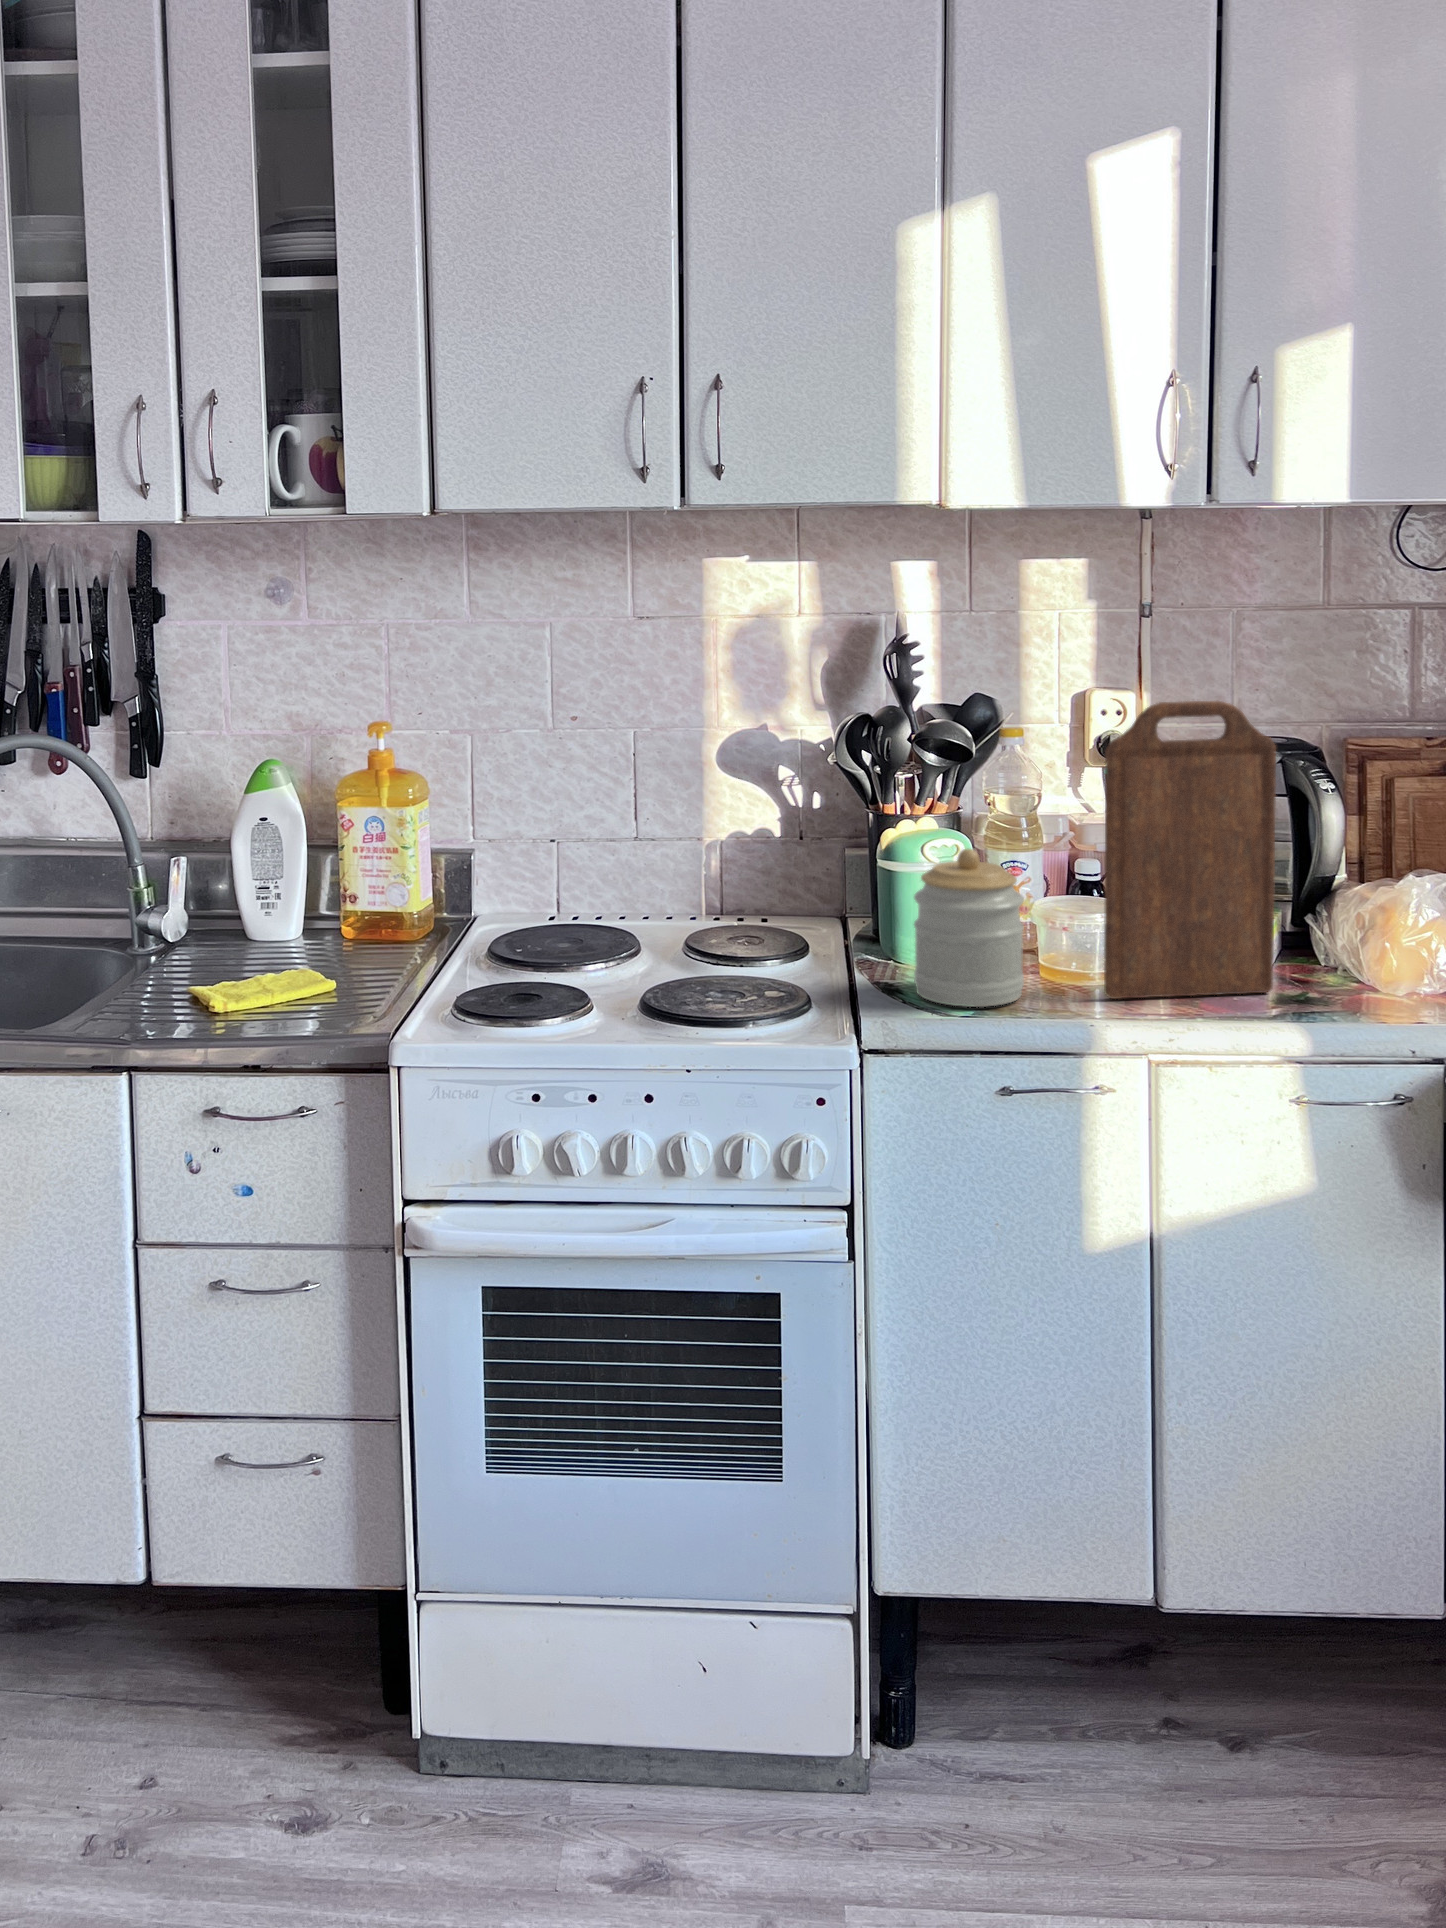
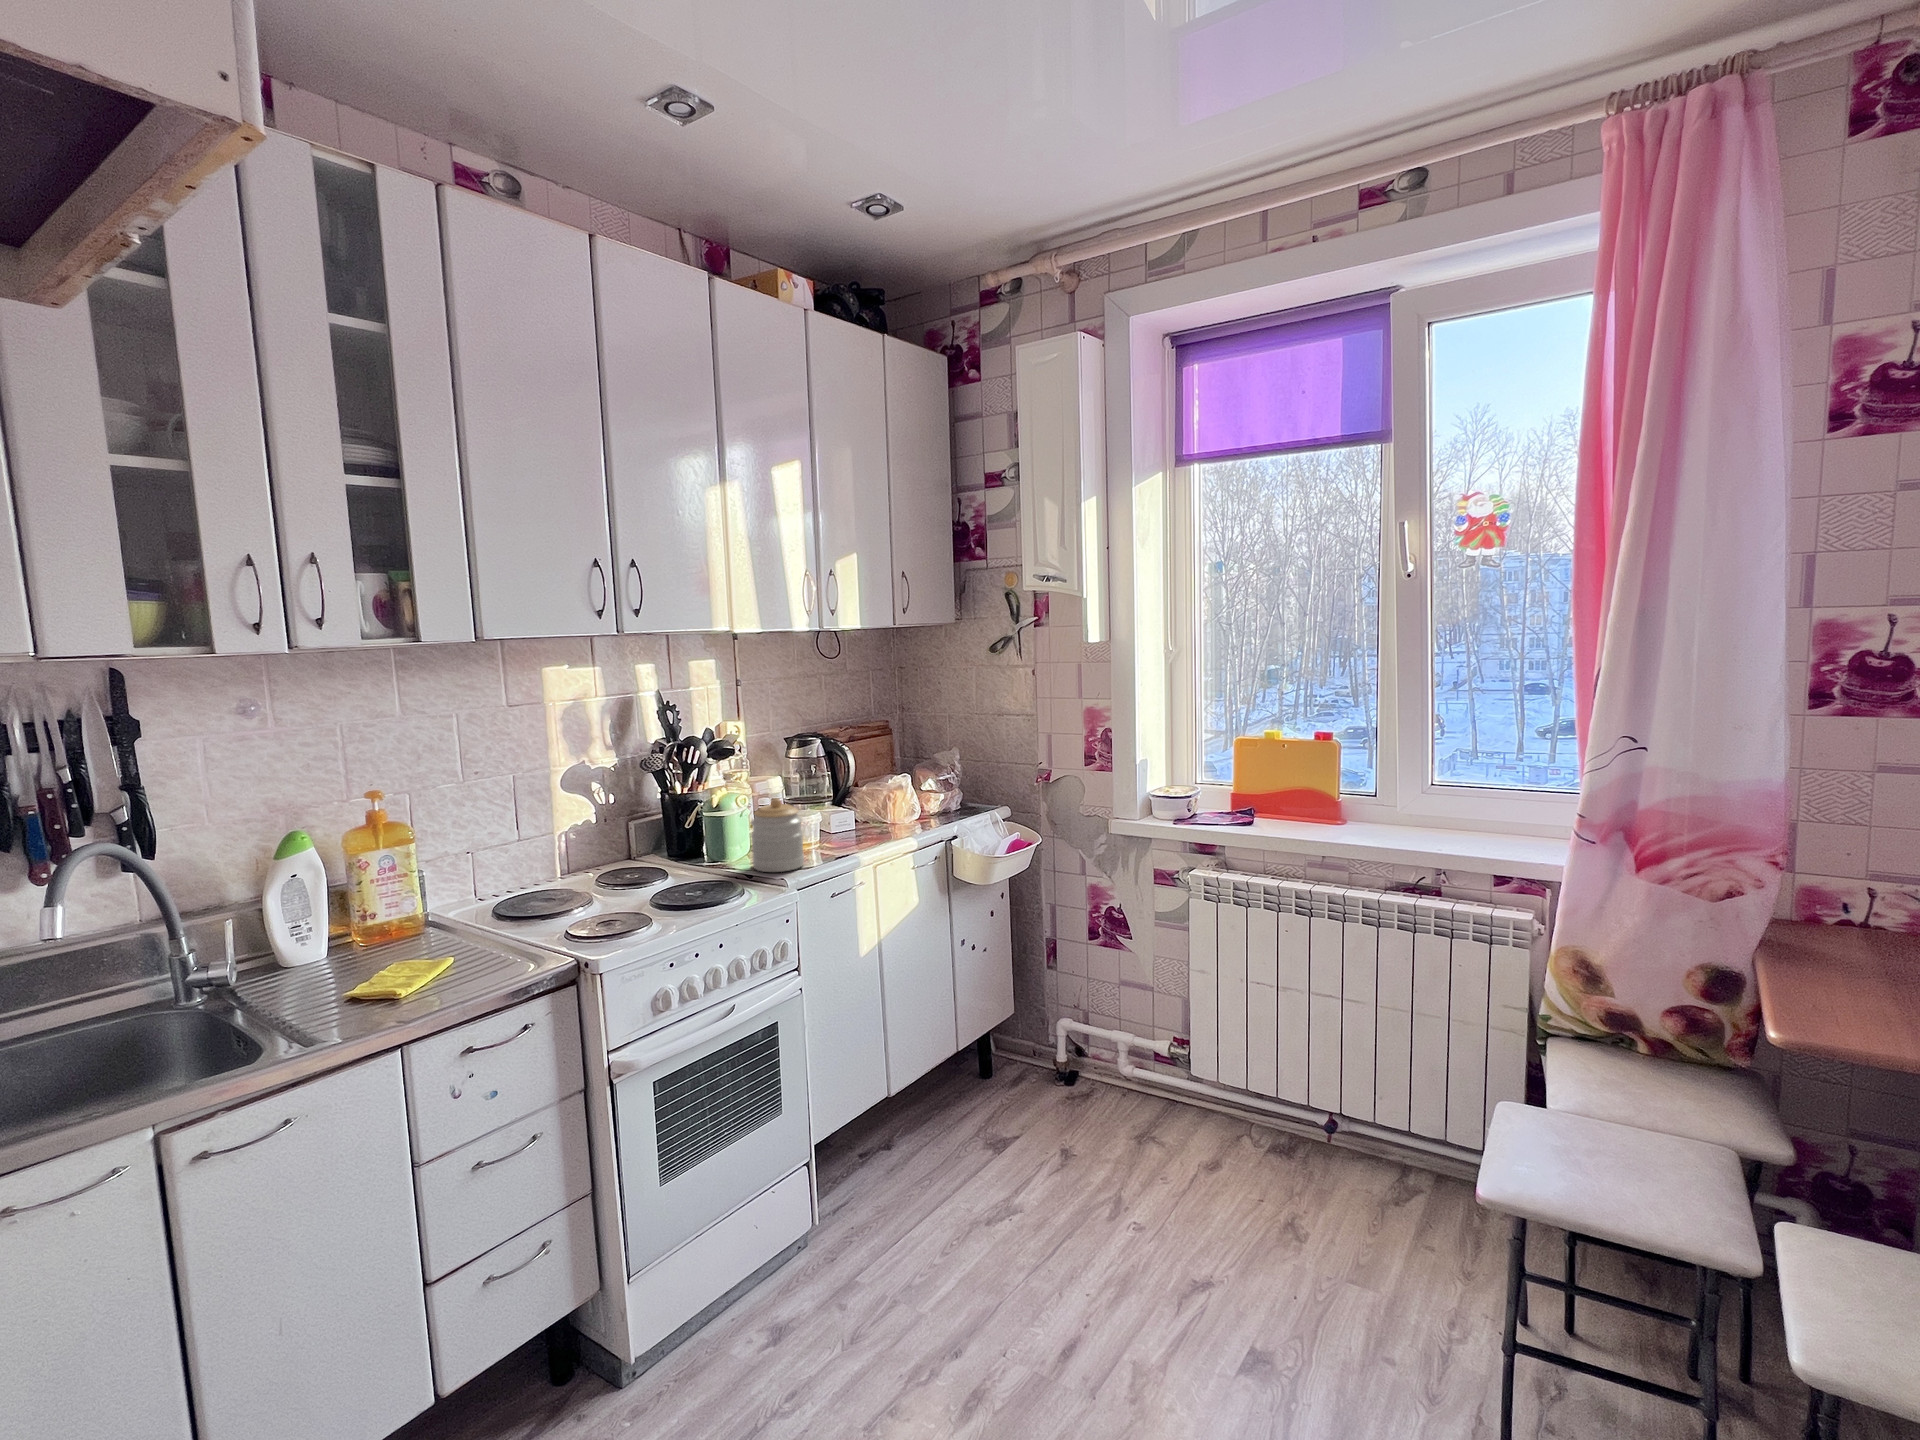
cutting board: present [1104,701,1276,999] -> none [820,718,868,853]

